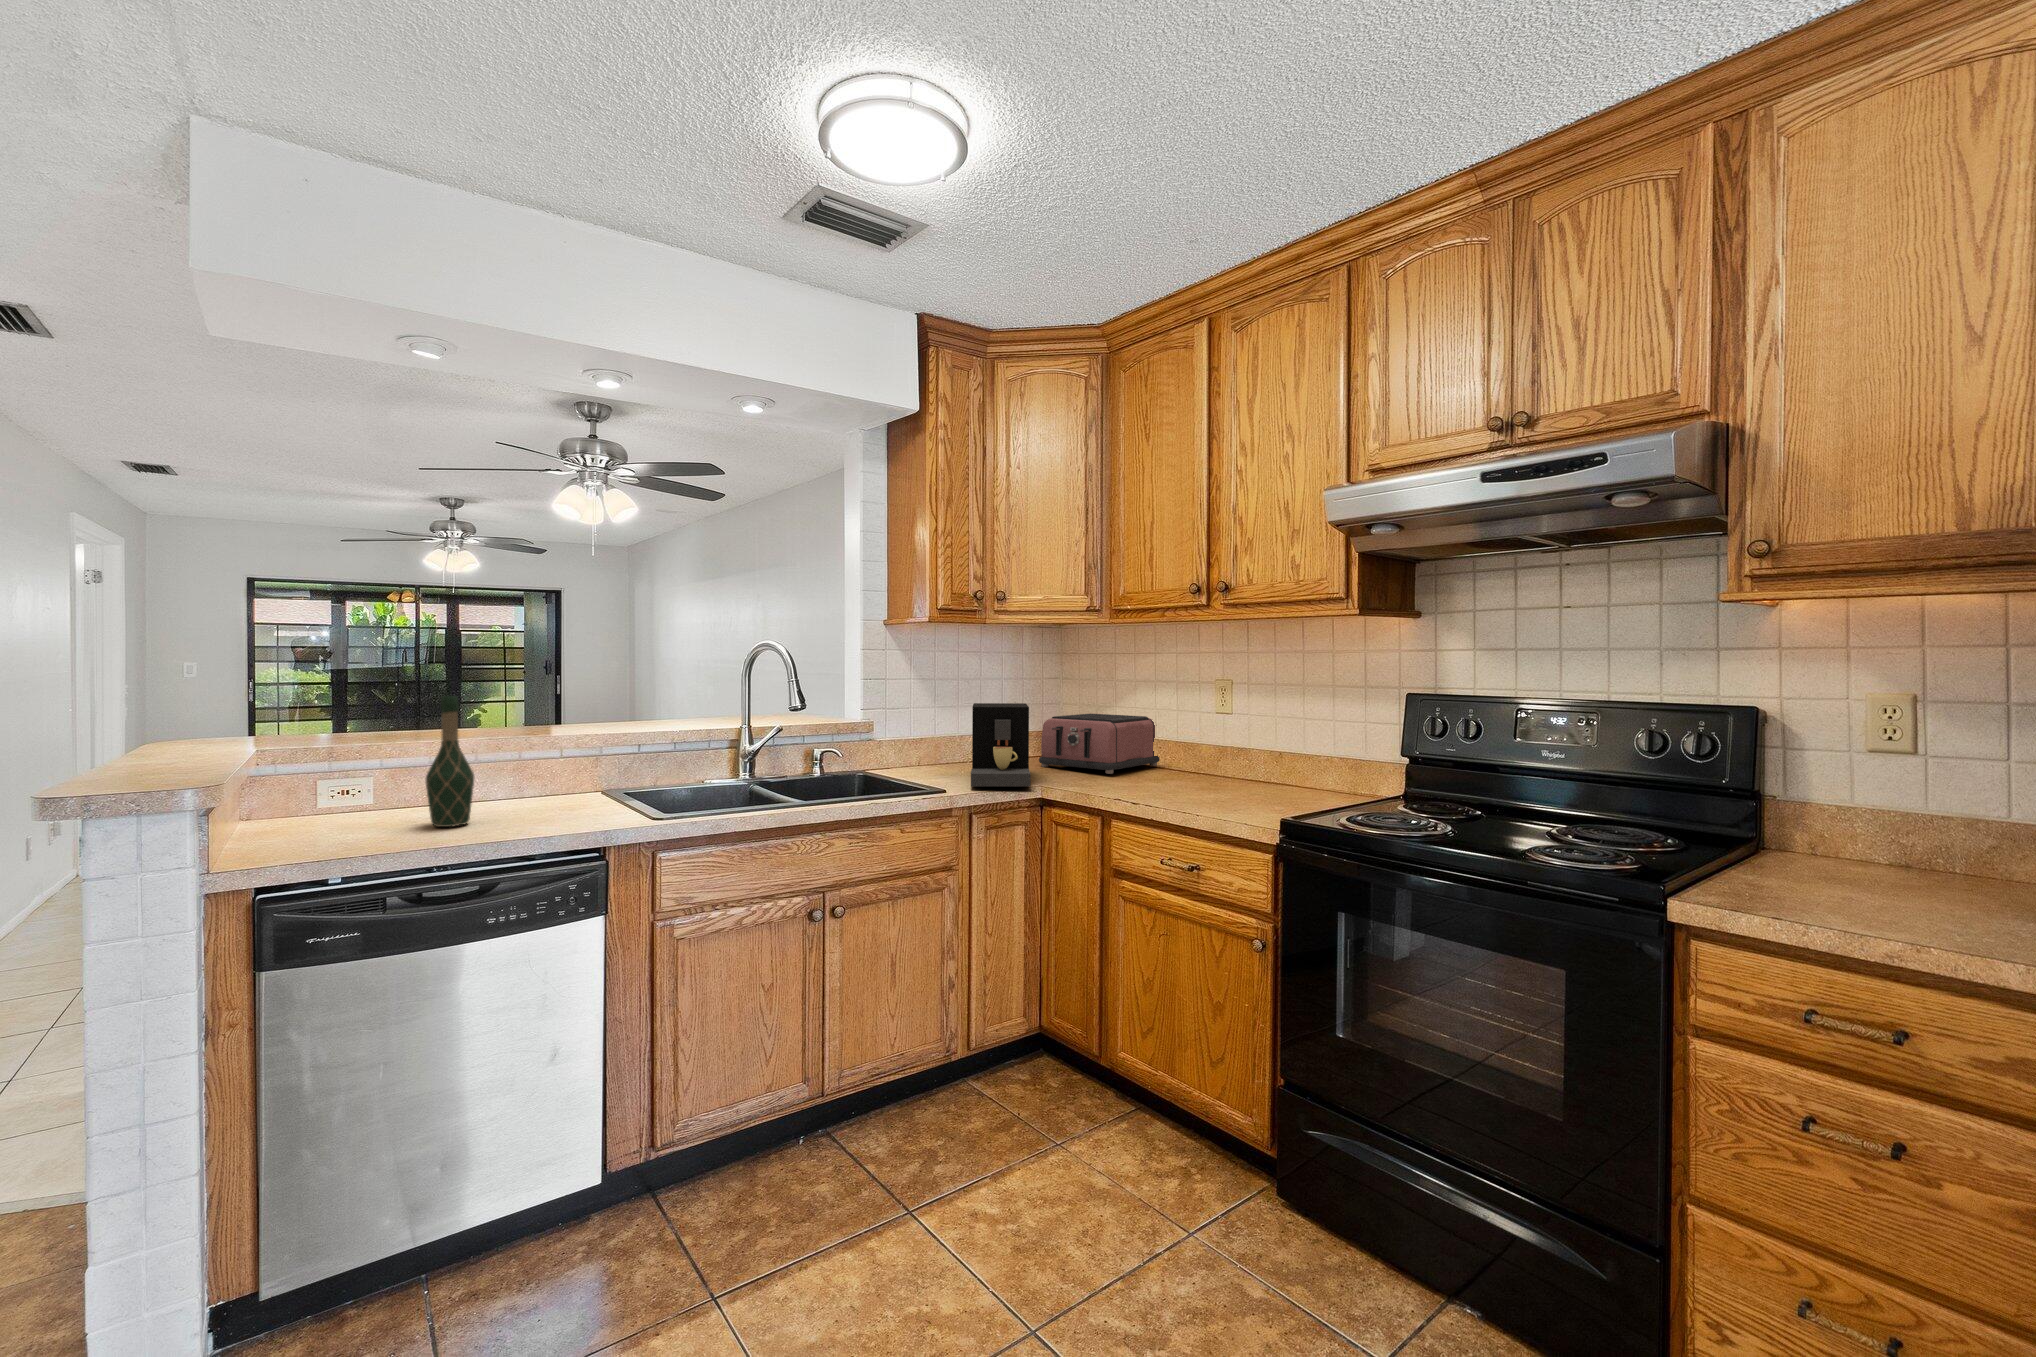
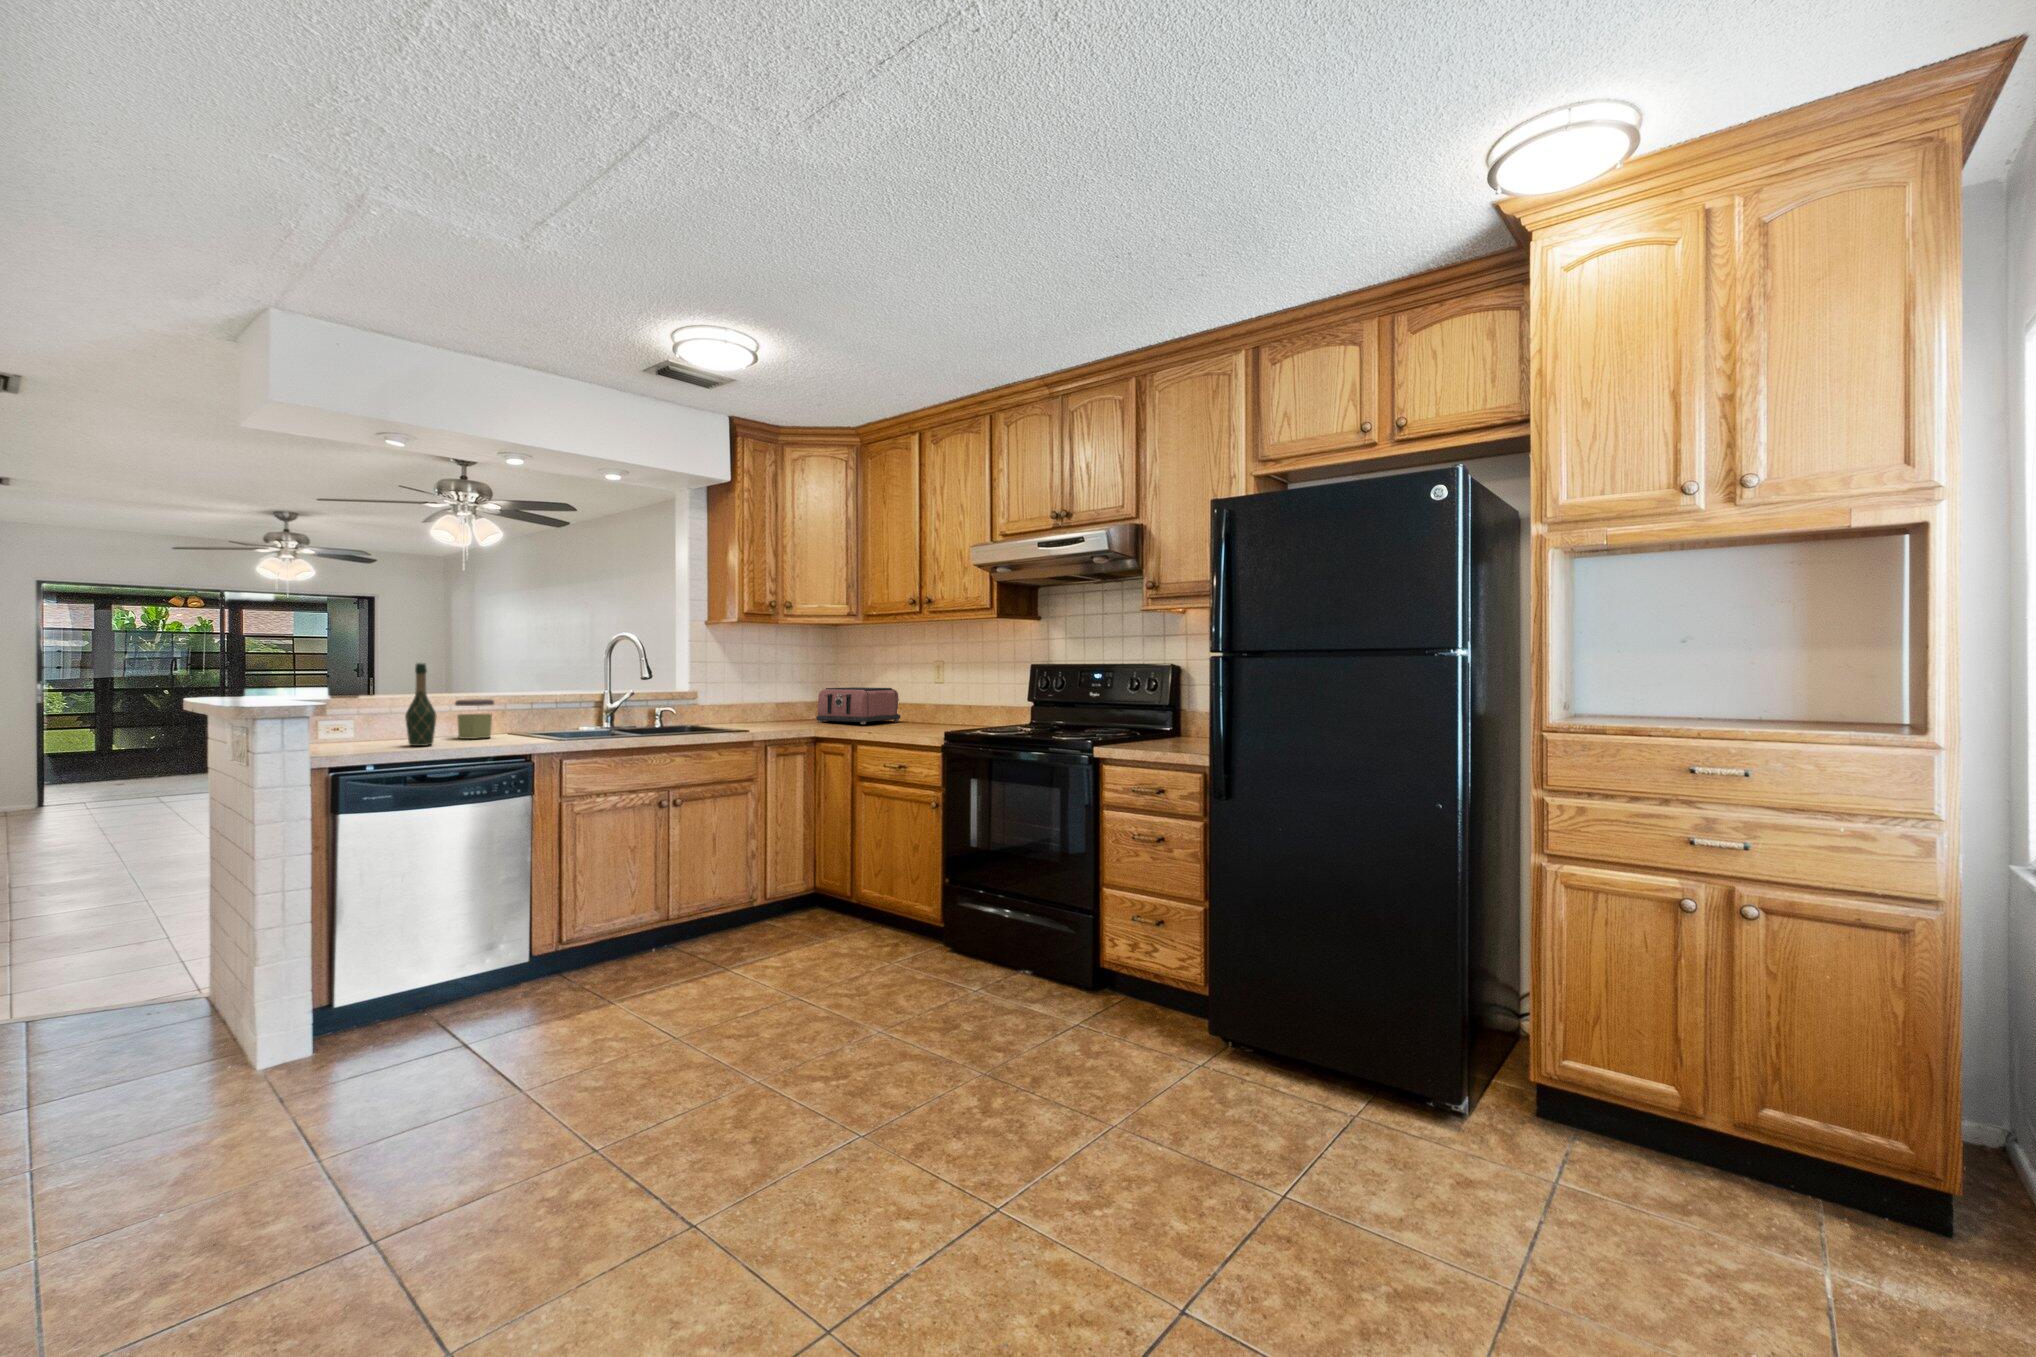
coffee maker: present [971,703,1031,786] -> none [766,678,807,729]
jar: none [515,744,576,807] -> present [455,699,494,739]

